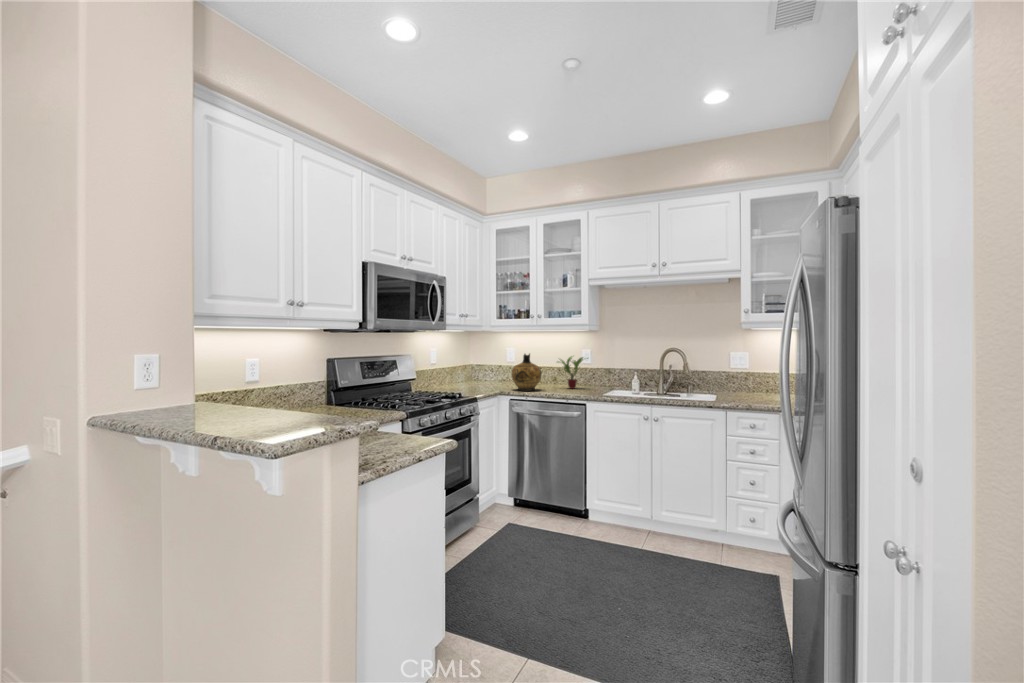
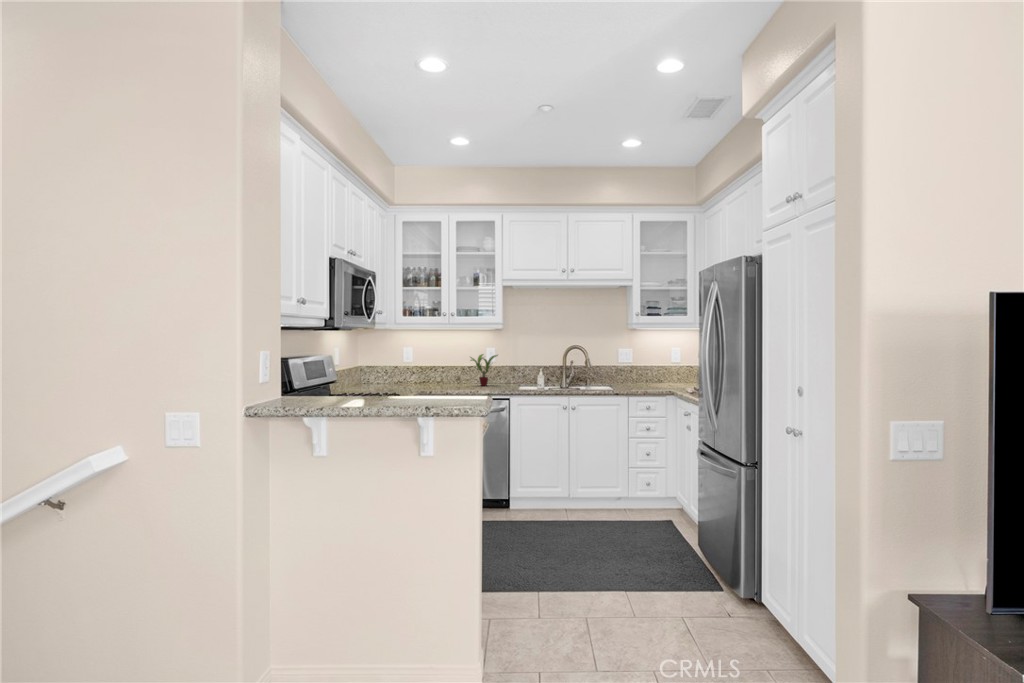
ceramic jug: present [512,354,541,391] -> none [429,351,459,389]

